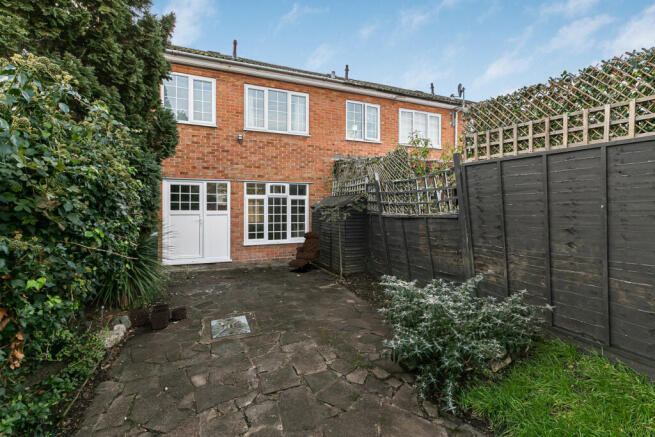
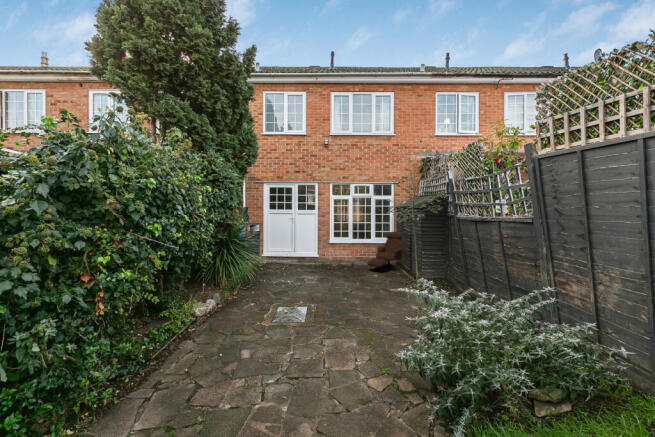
woven basket: present [129,304,187,329] -> none [220,288,263,309]

